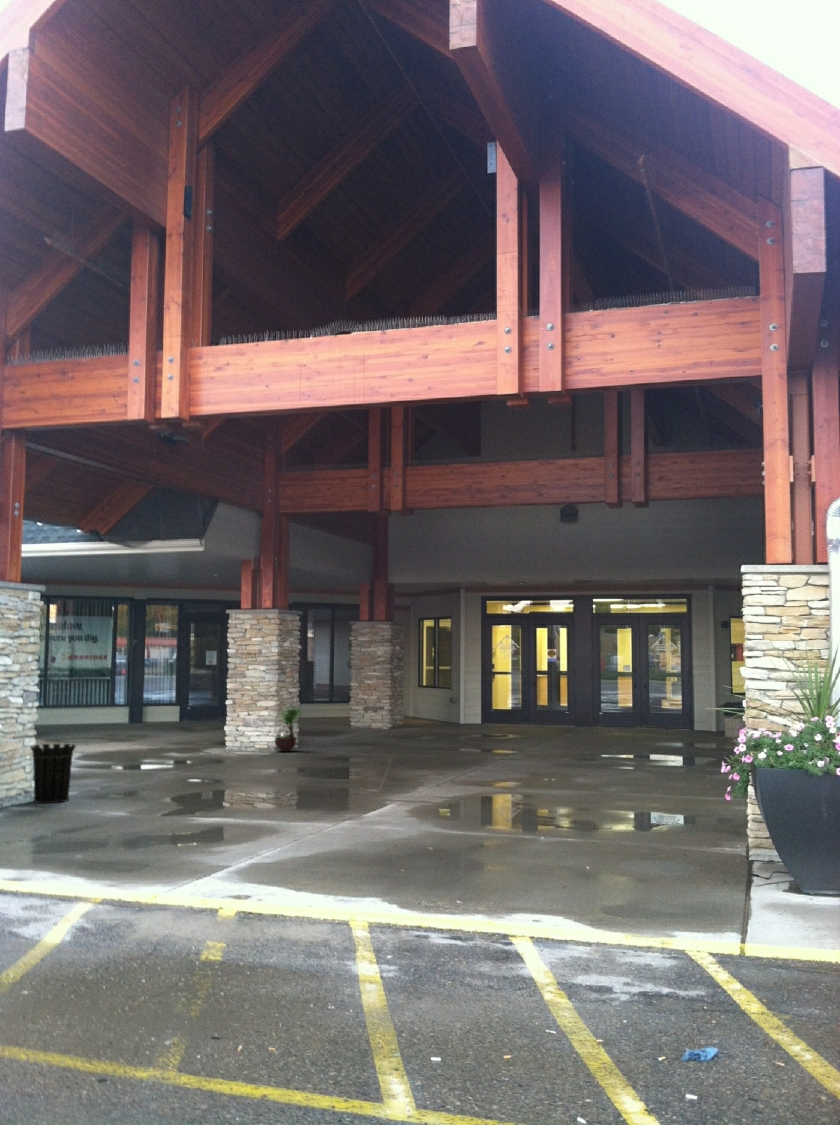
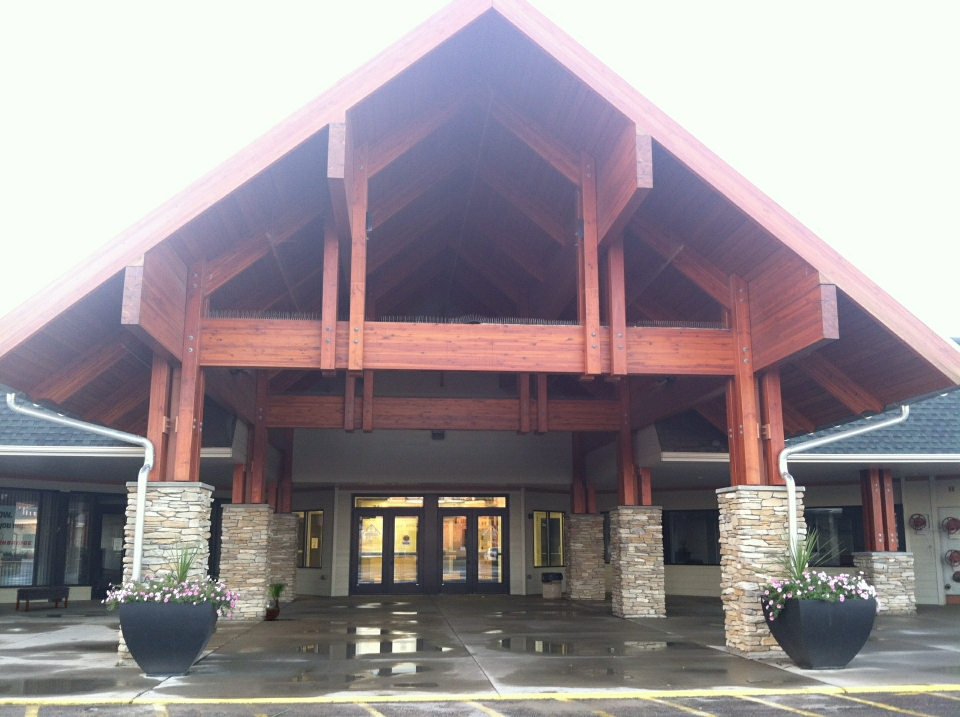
bench: none [90,703,146,729] -> present [16,586,70,611]
waste bin: present [31,744,76,803] -> none [204,614,241,664]

